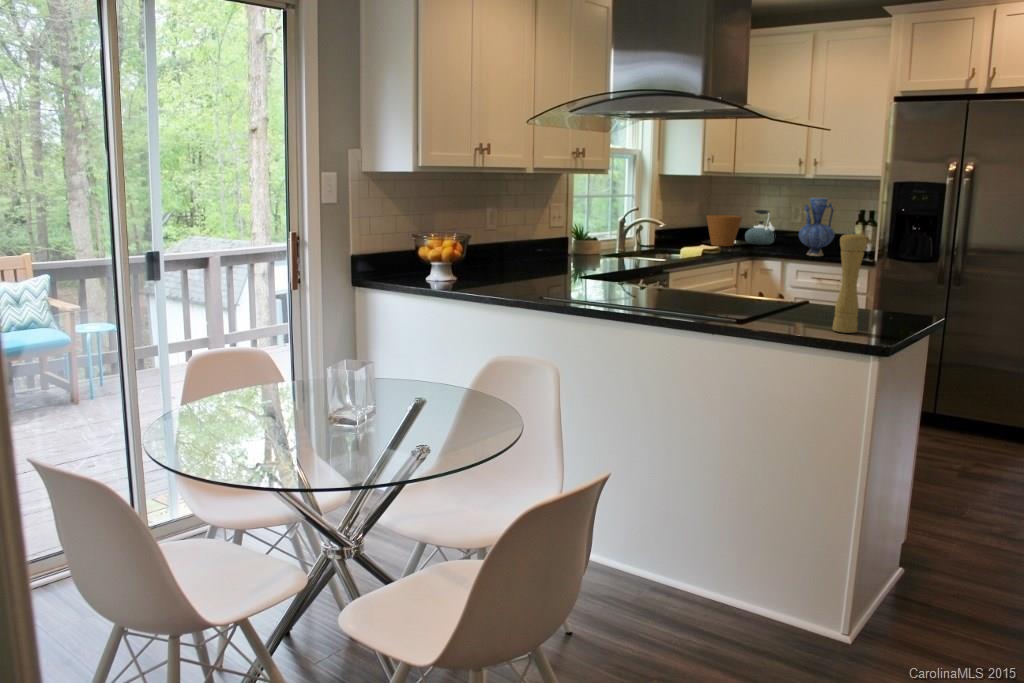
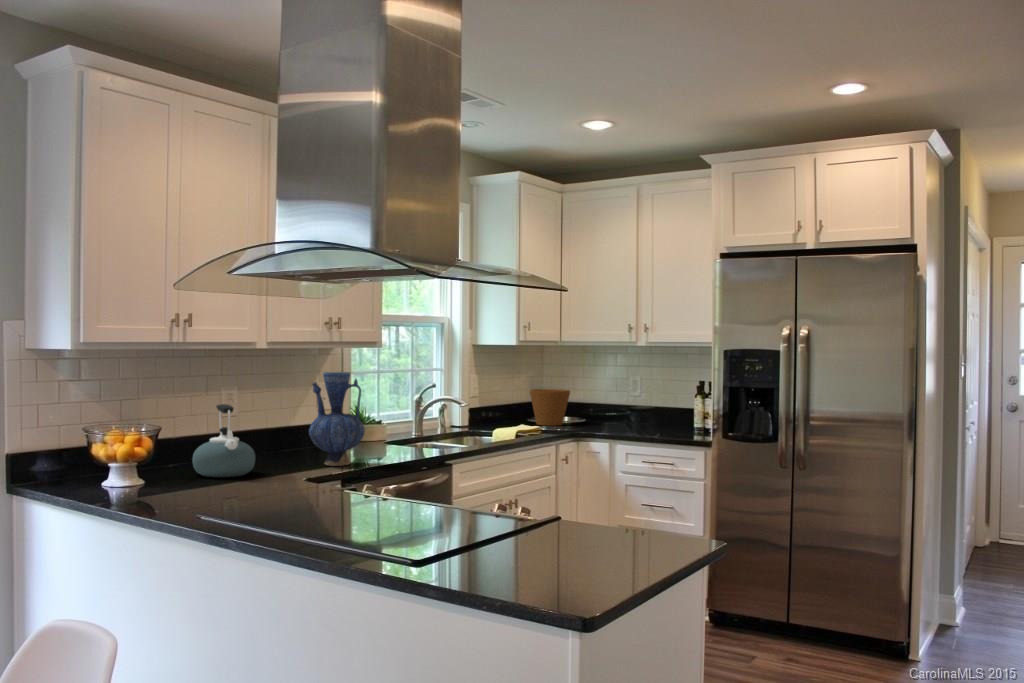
vase: present [799,198,835,256] -> present [309,372,365,466]
kettle: present [745,210,775,245] -> present [192,404,255,477]
pepper mill: present [833,232,867,333] -> none [588,417,622,554]

